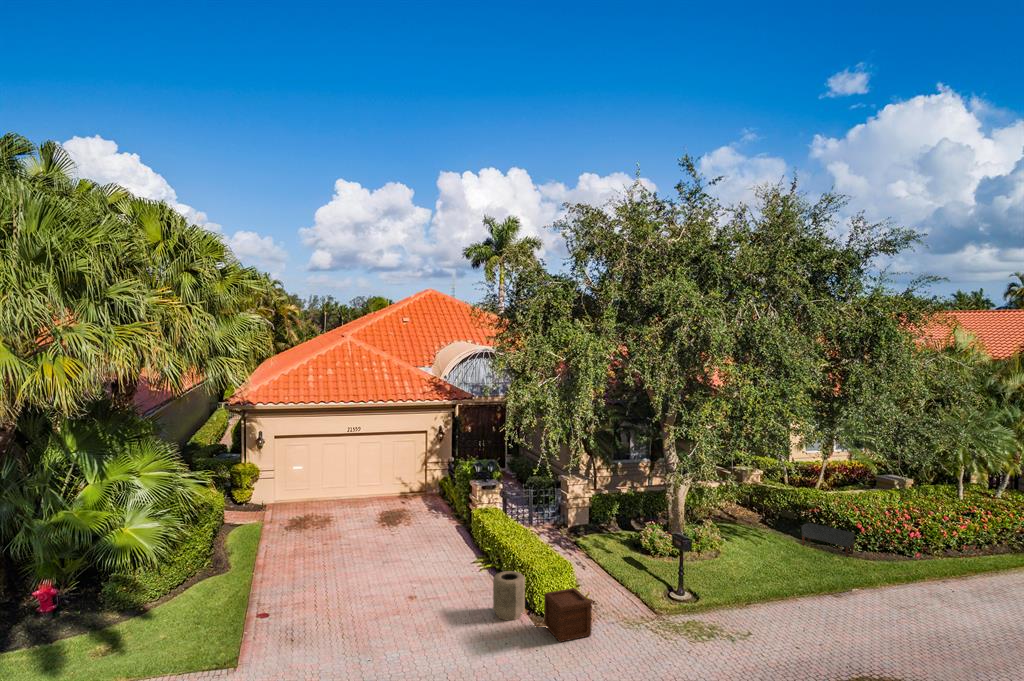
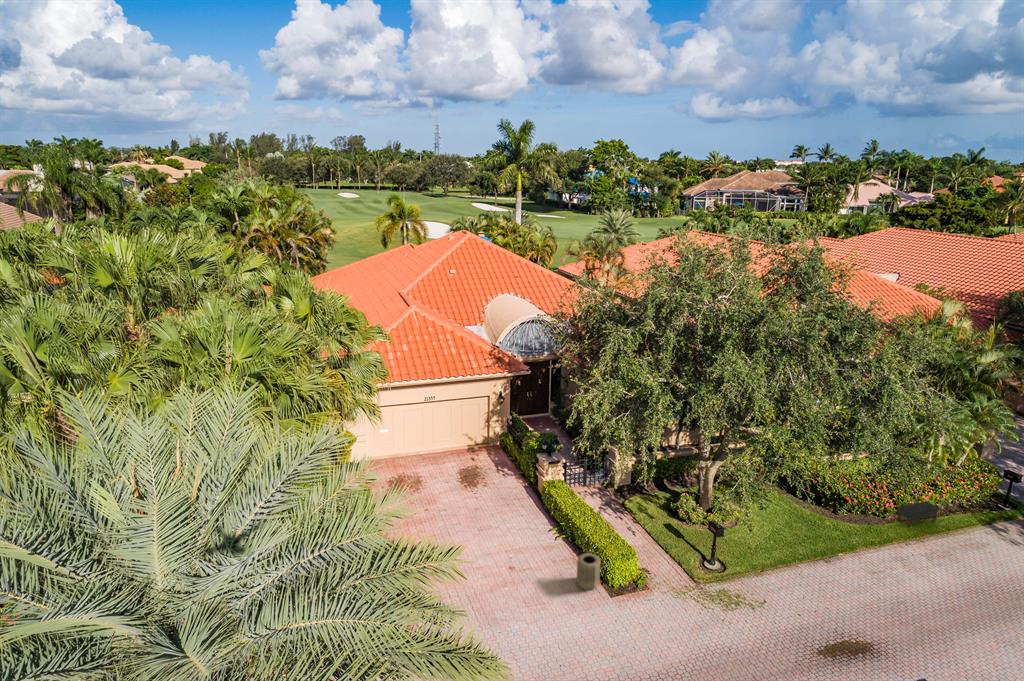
bench: present [801,523,855,557] -> present [897,501,939,527]
wooden crate: present [544,588,592,642] -> none [616,569,654,612]

